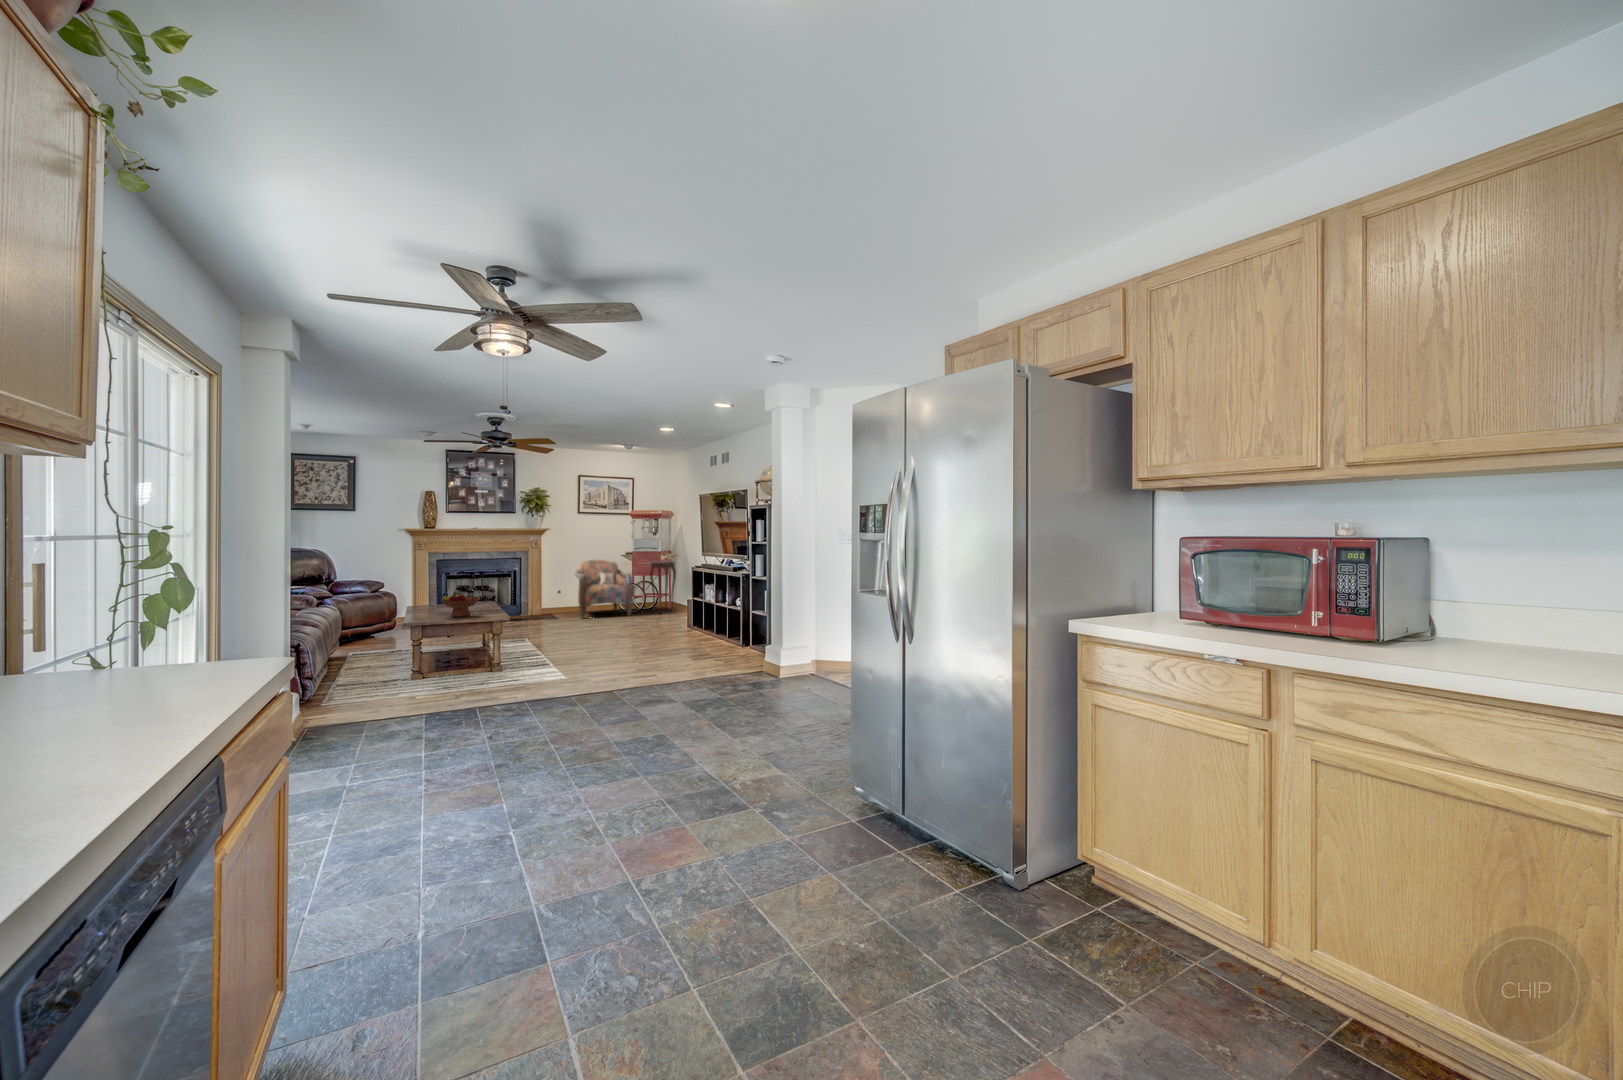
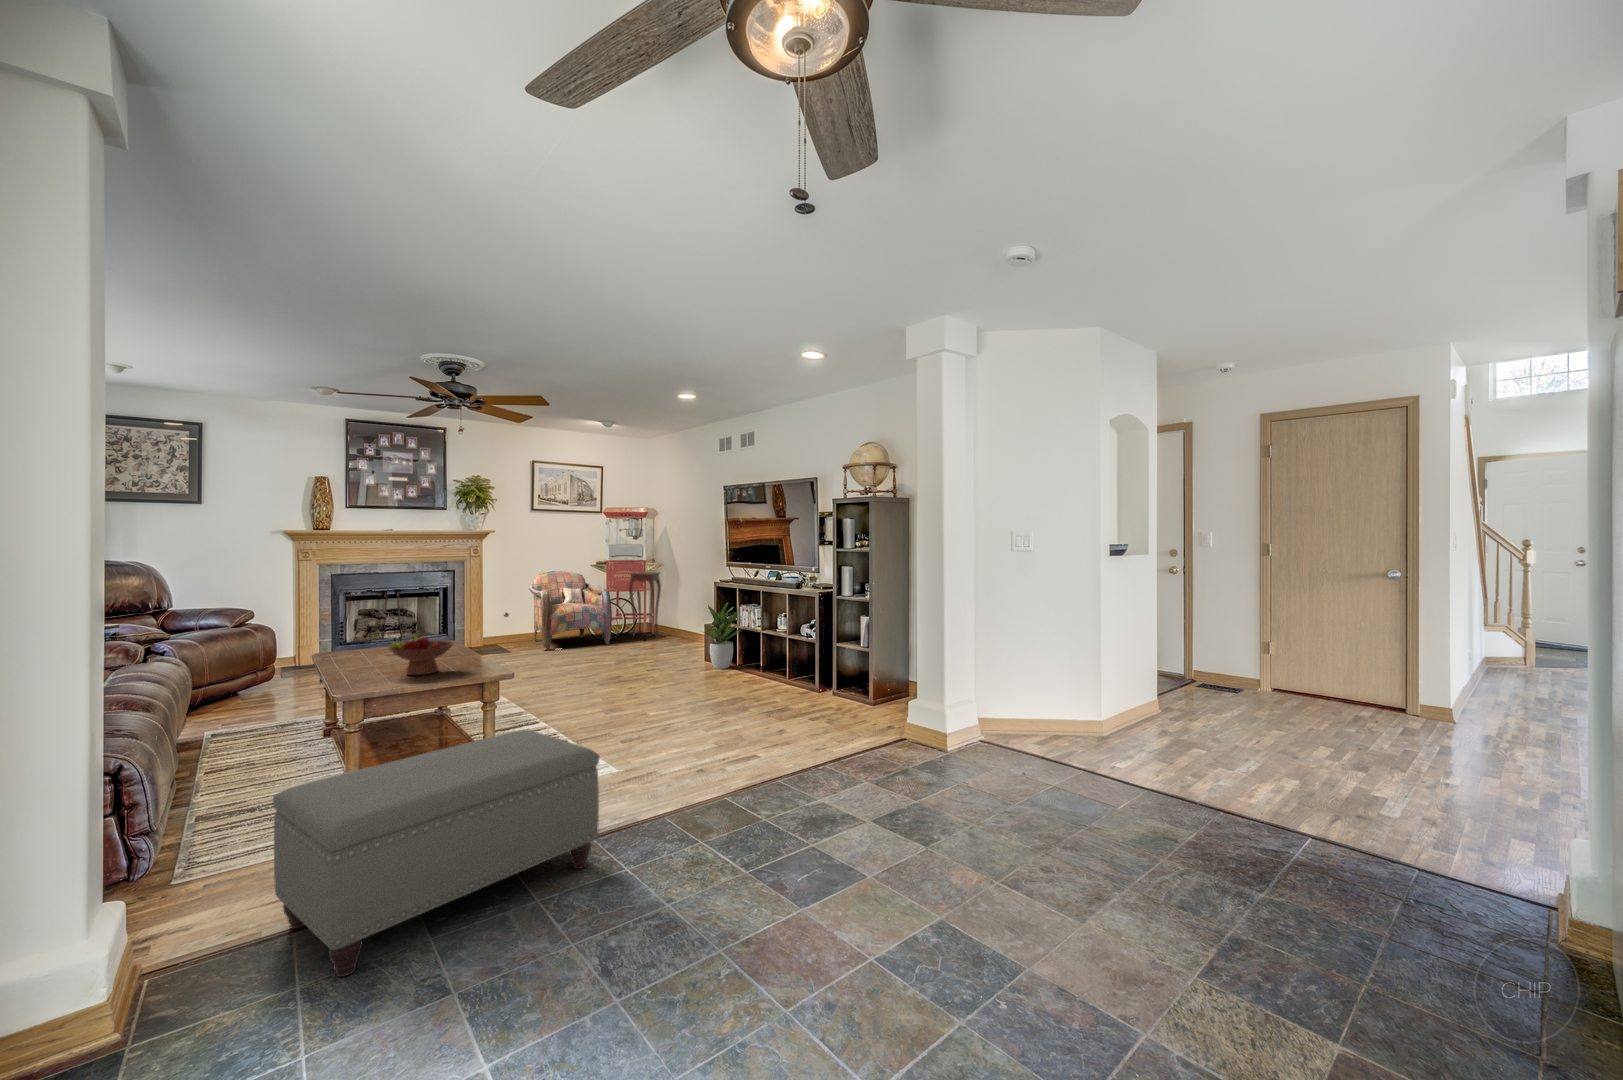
potted plant: none [676,583,710,632] -> present [703,602,742,669]
ottoman: none [360,640,519,731] -> present [273,730,599,977]

